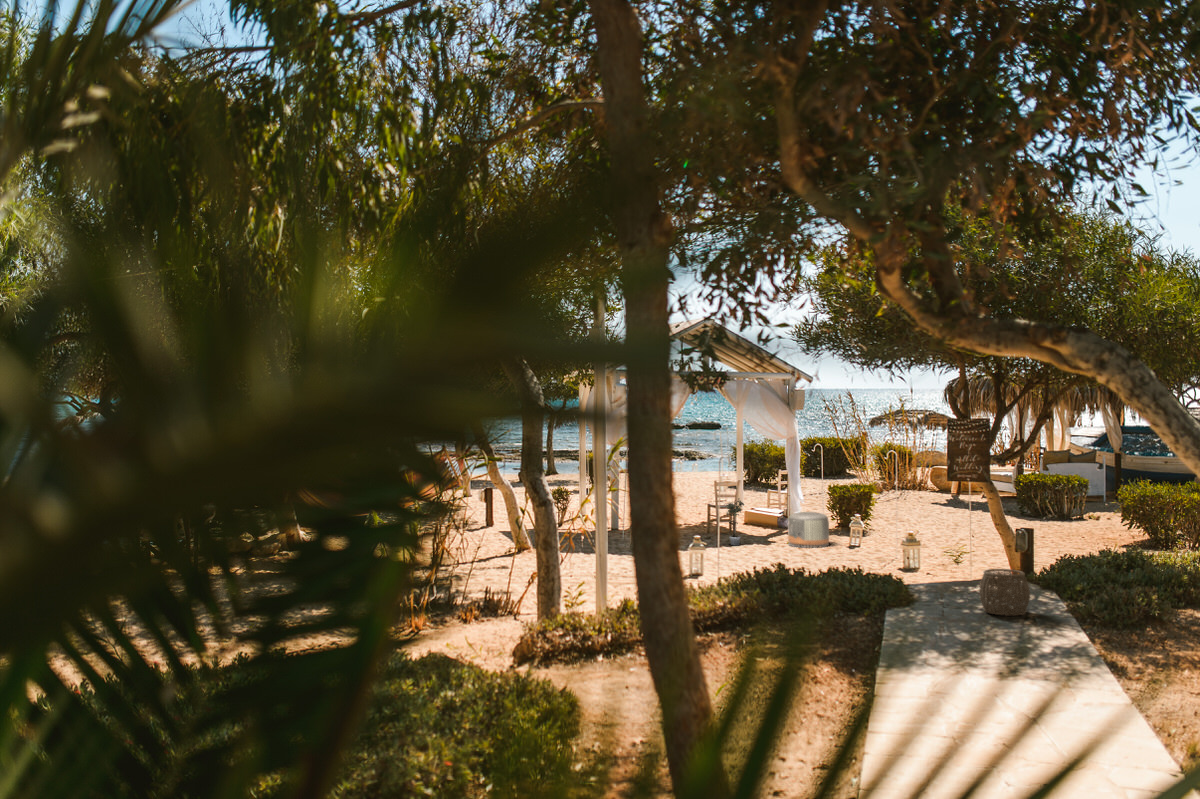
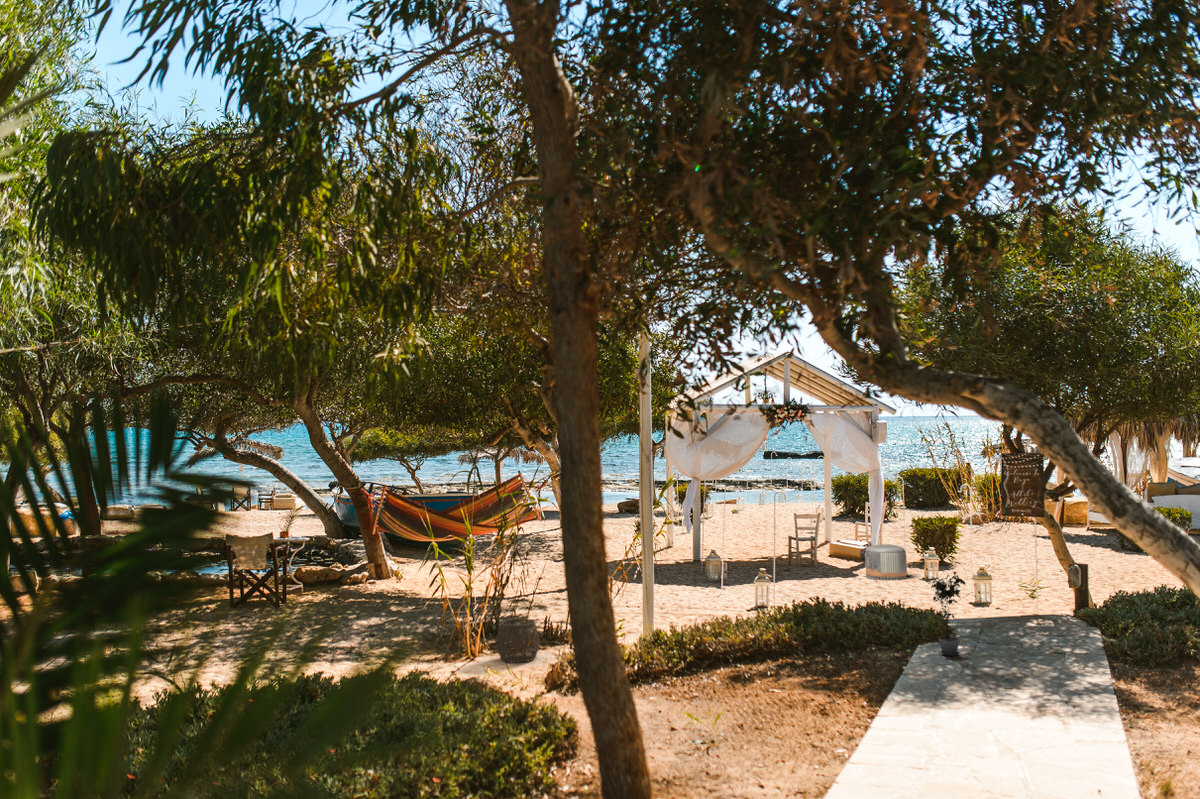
potted plant: present [726,498,744,546] -> present [928,572,966,656]
woven basket: present [979,569,1030,616] -> present [497,619,539,663]

